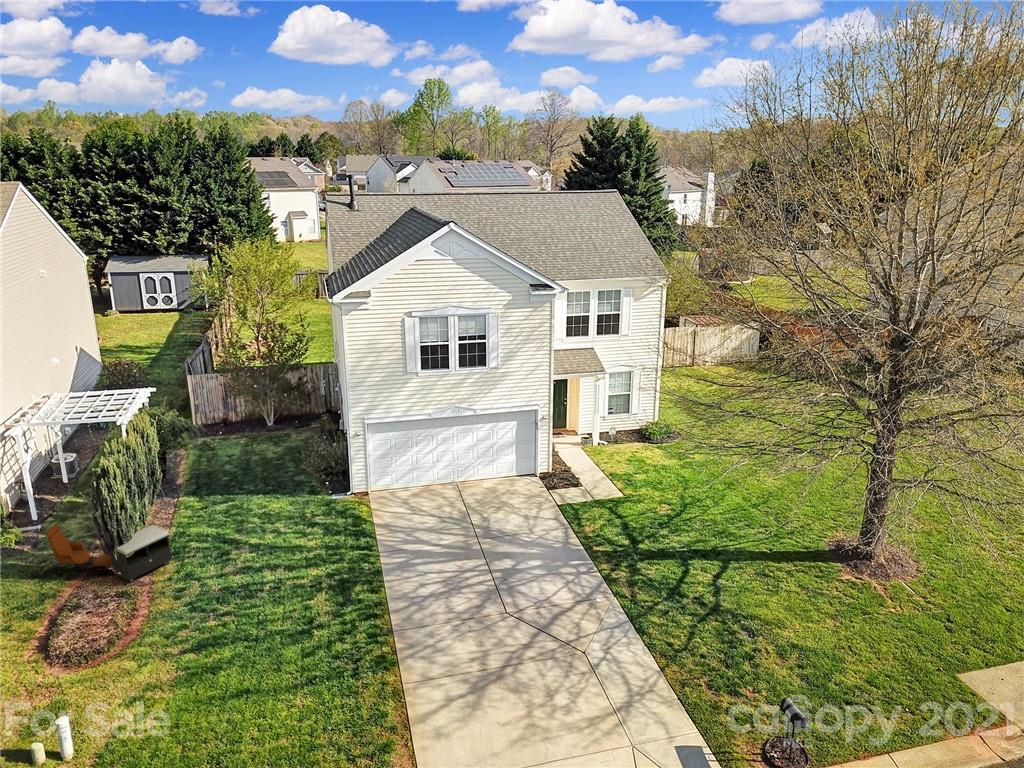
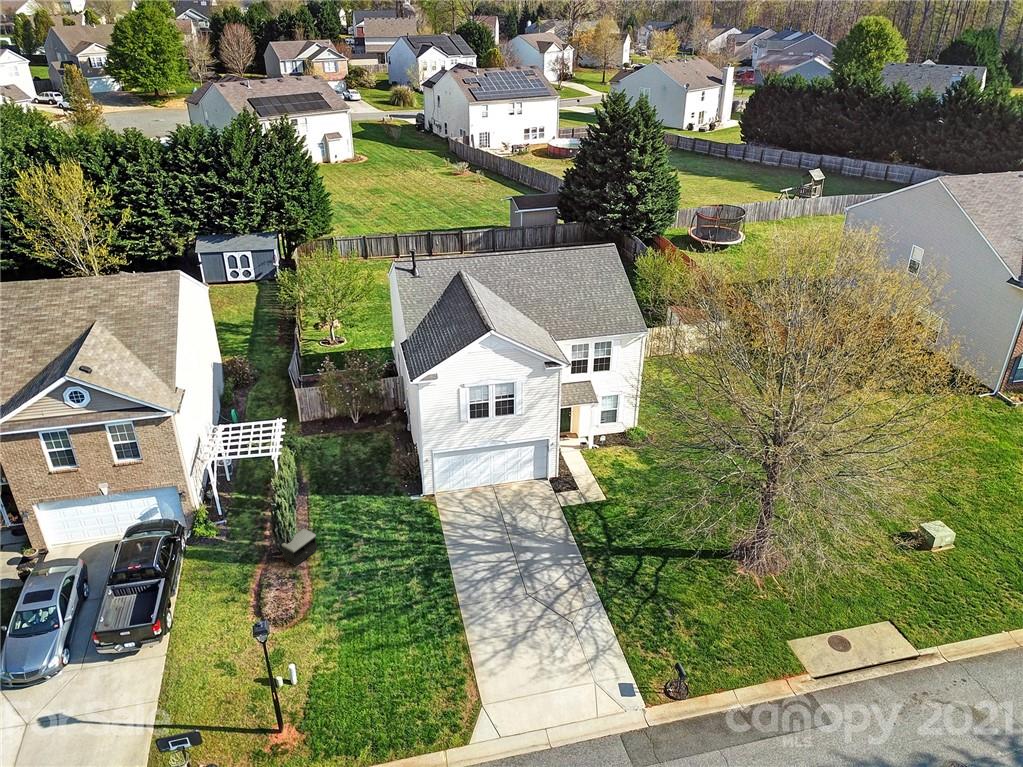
lounge chair: present [46,525,112,577] -> none [242,530,285,563]

